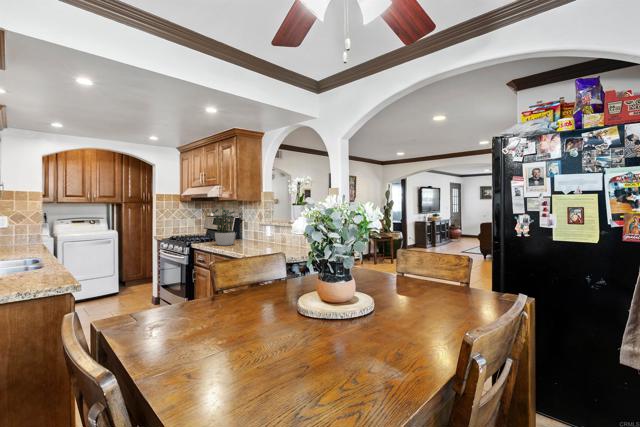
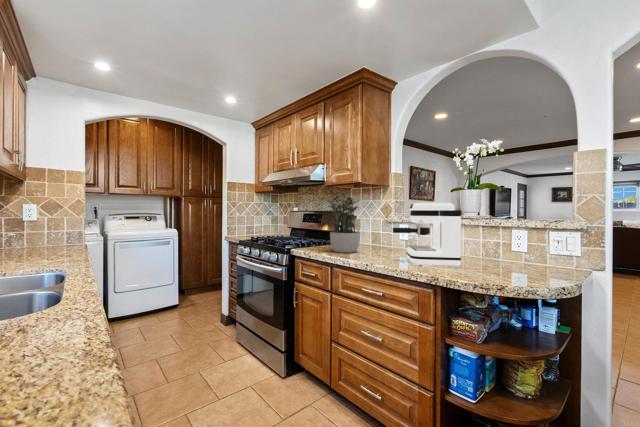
coffee maker: none [243,215,278,251] -> present [393,203,461,267]

